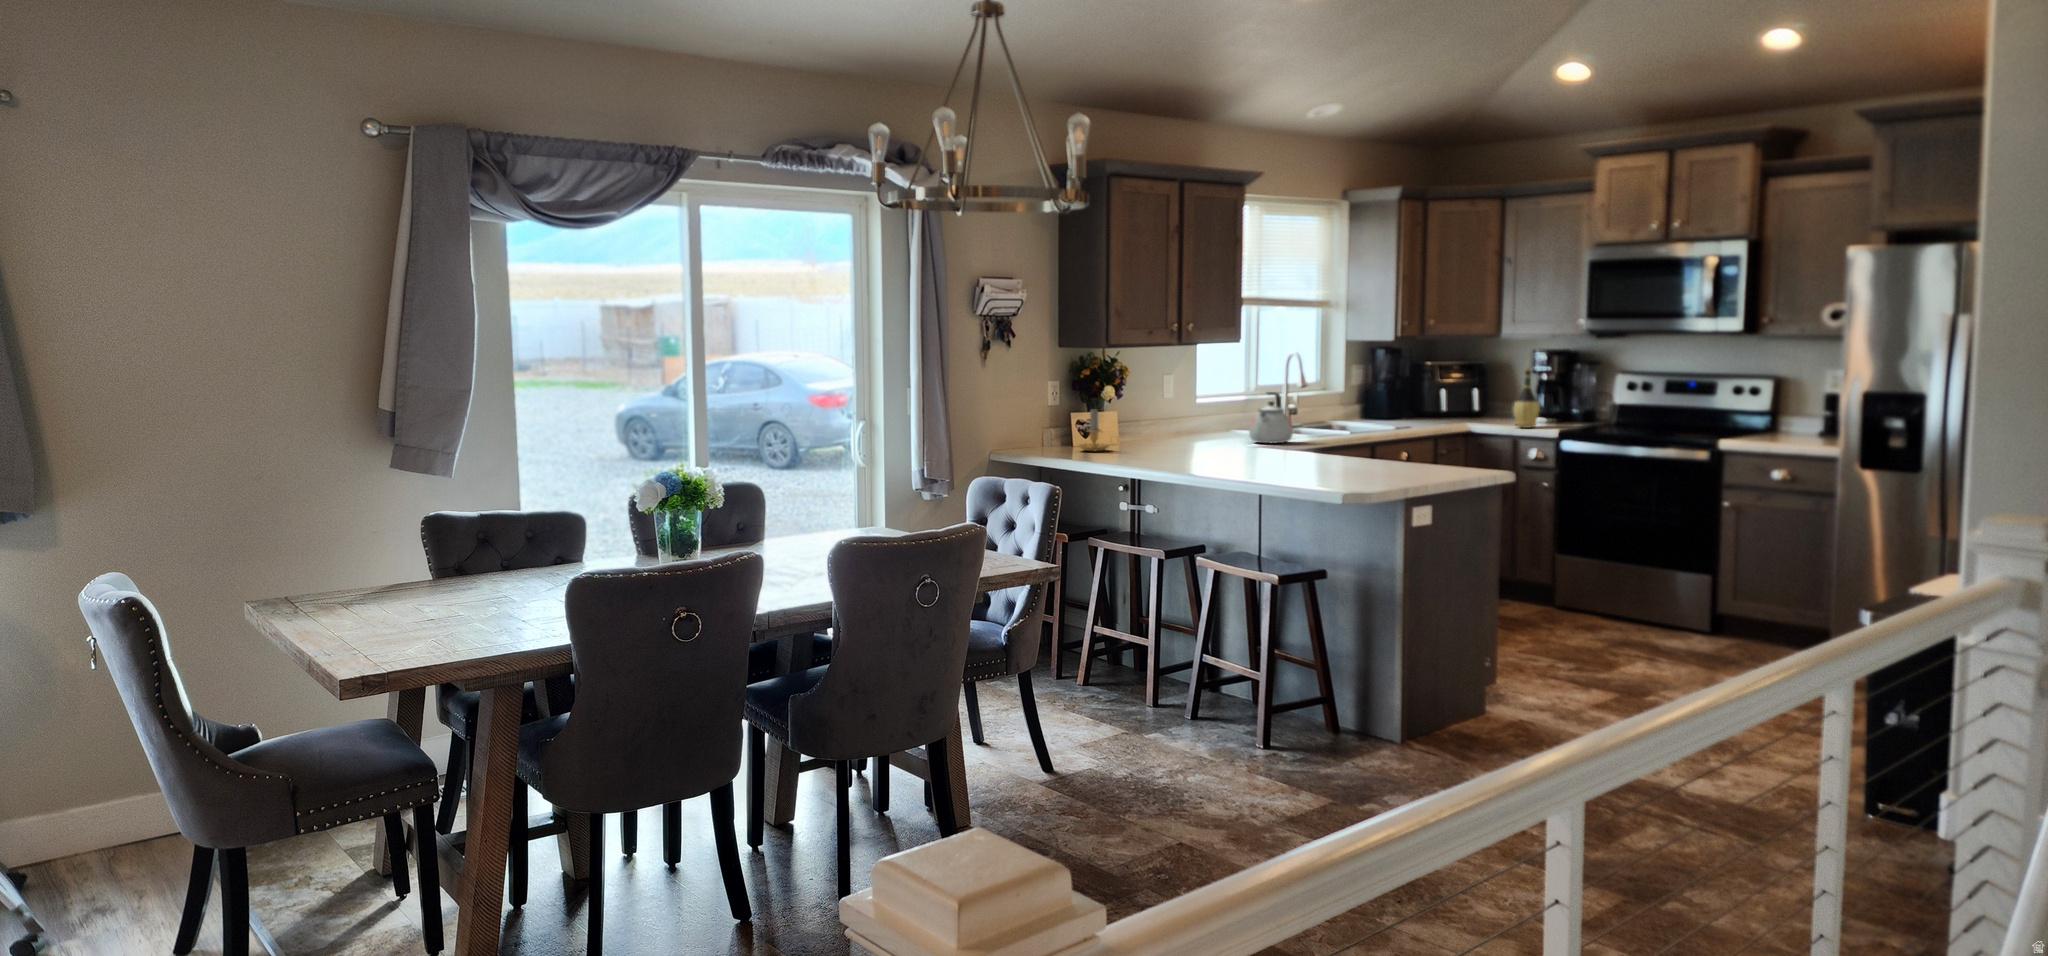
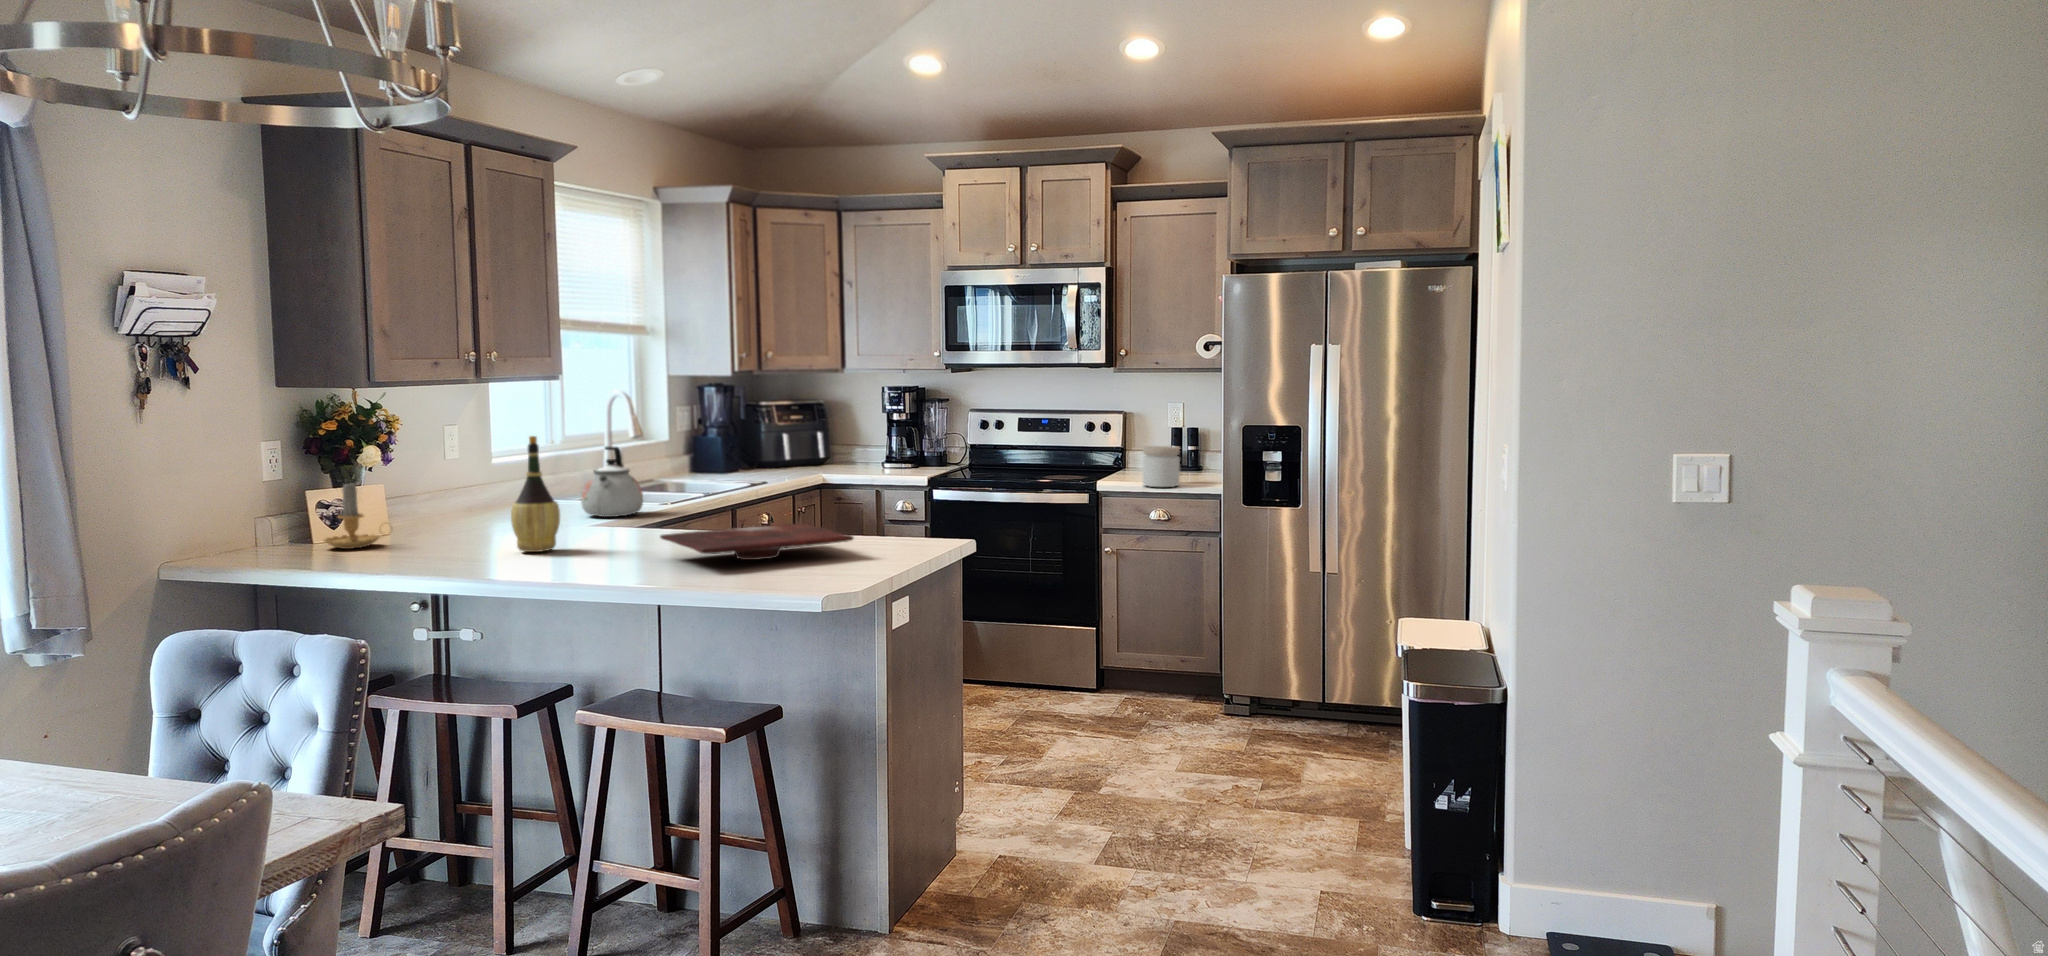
wine bottle: present [1513,367,1540,428] -> present [511,436,560,552]
jar: none [1757,409,1798,447] -> present [1143,446,1180,487]
cutting board: none [1271,450,1402,471] -> present [660,523,853,560]

